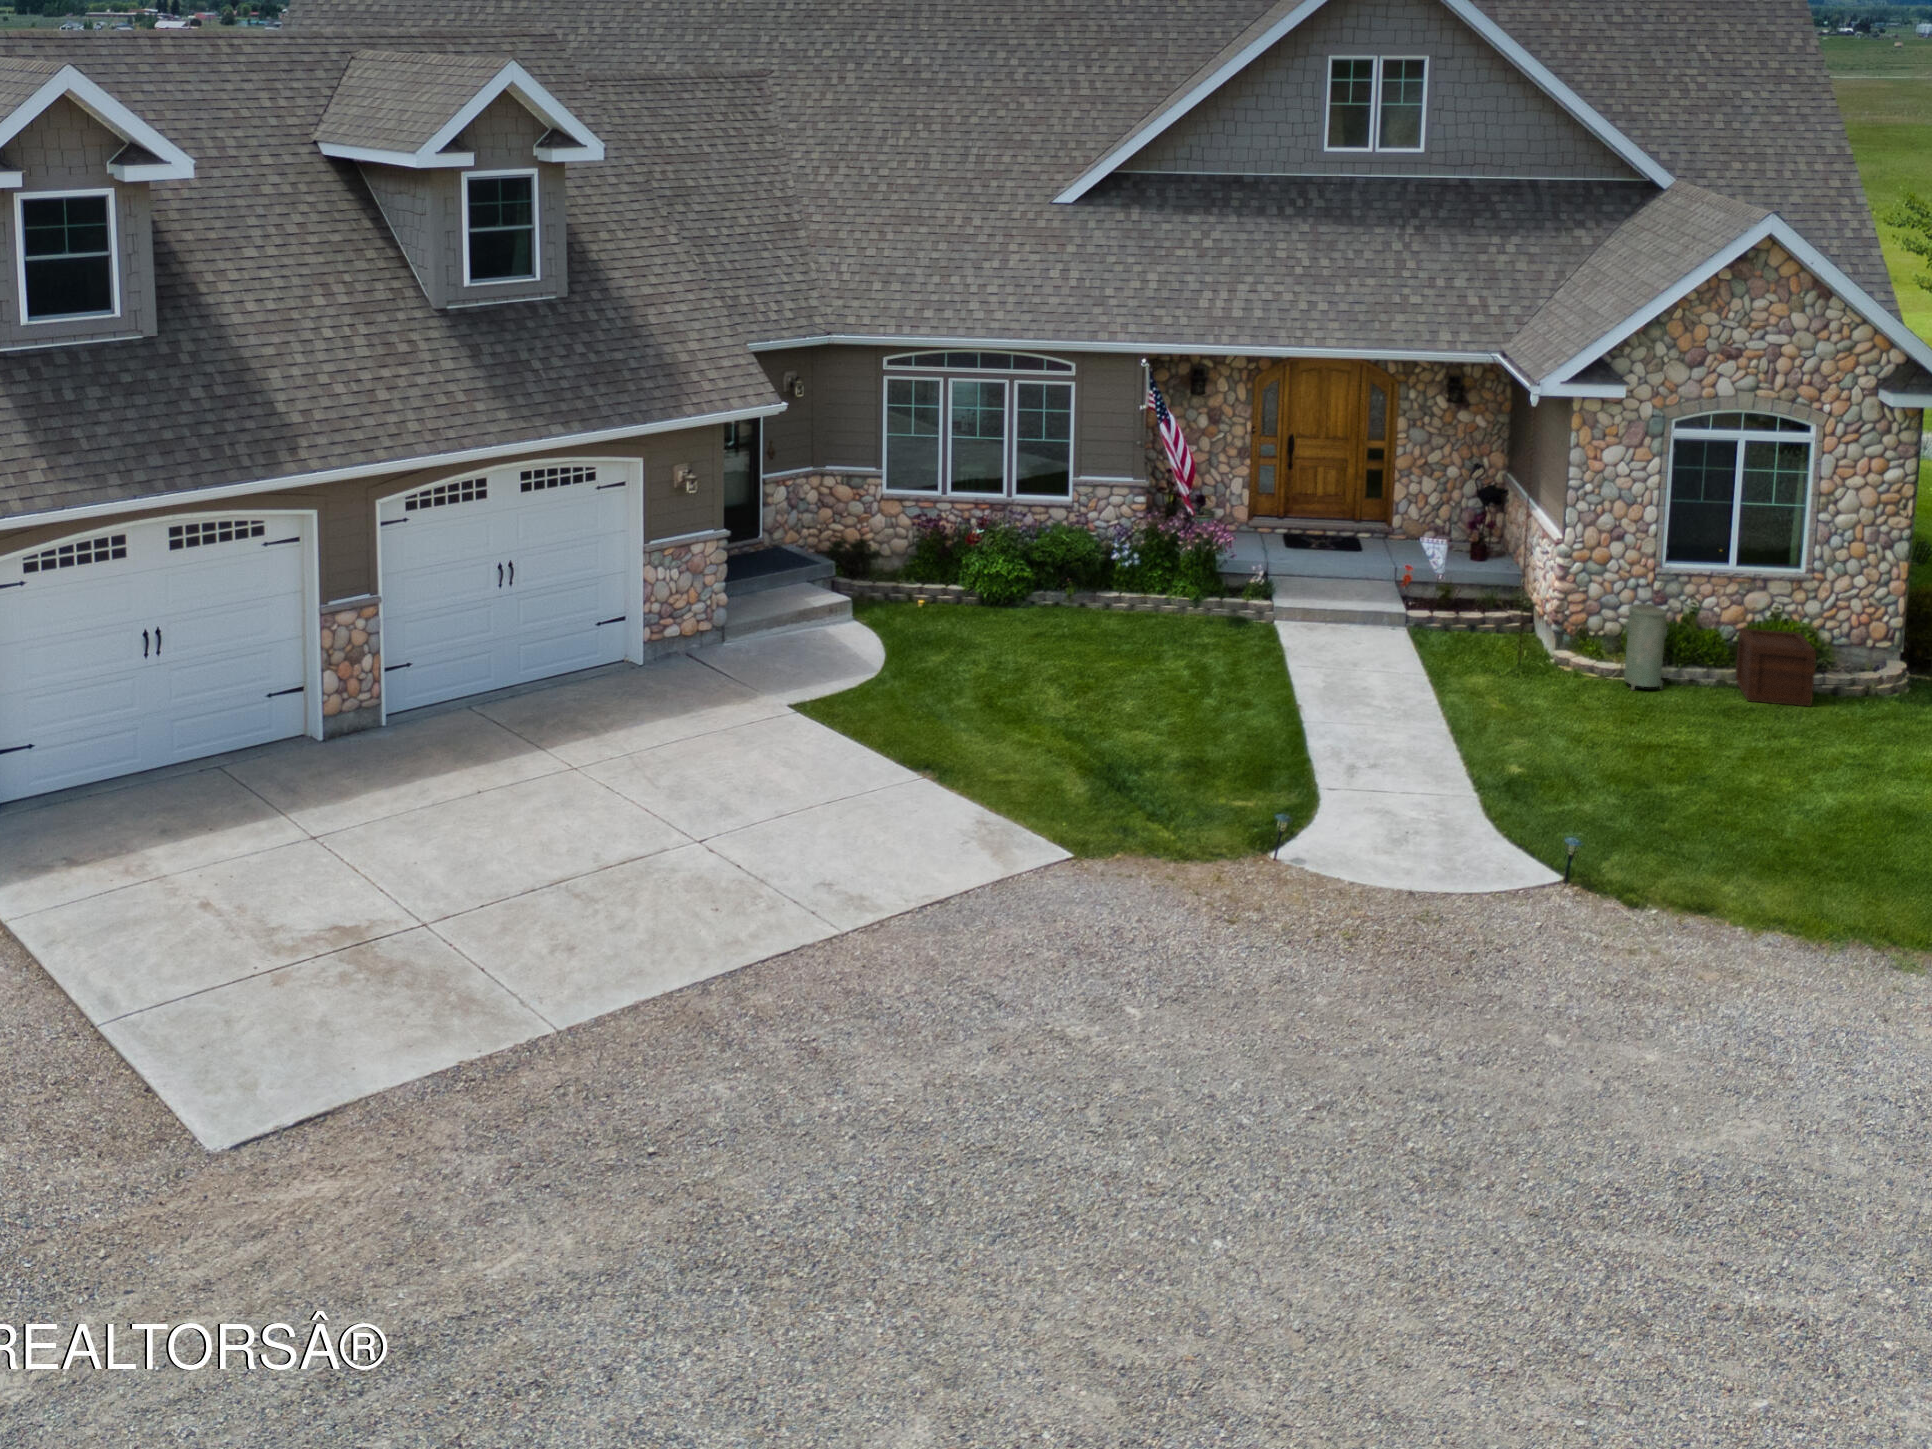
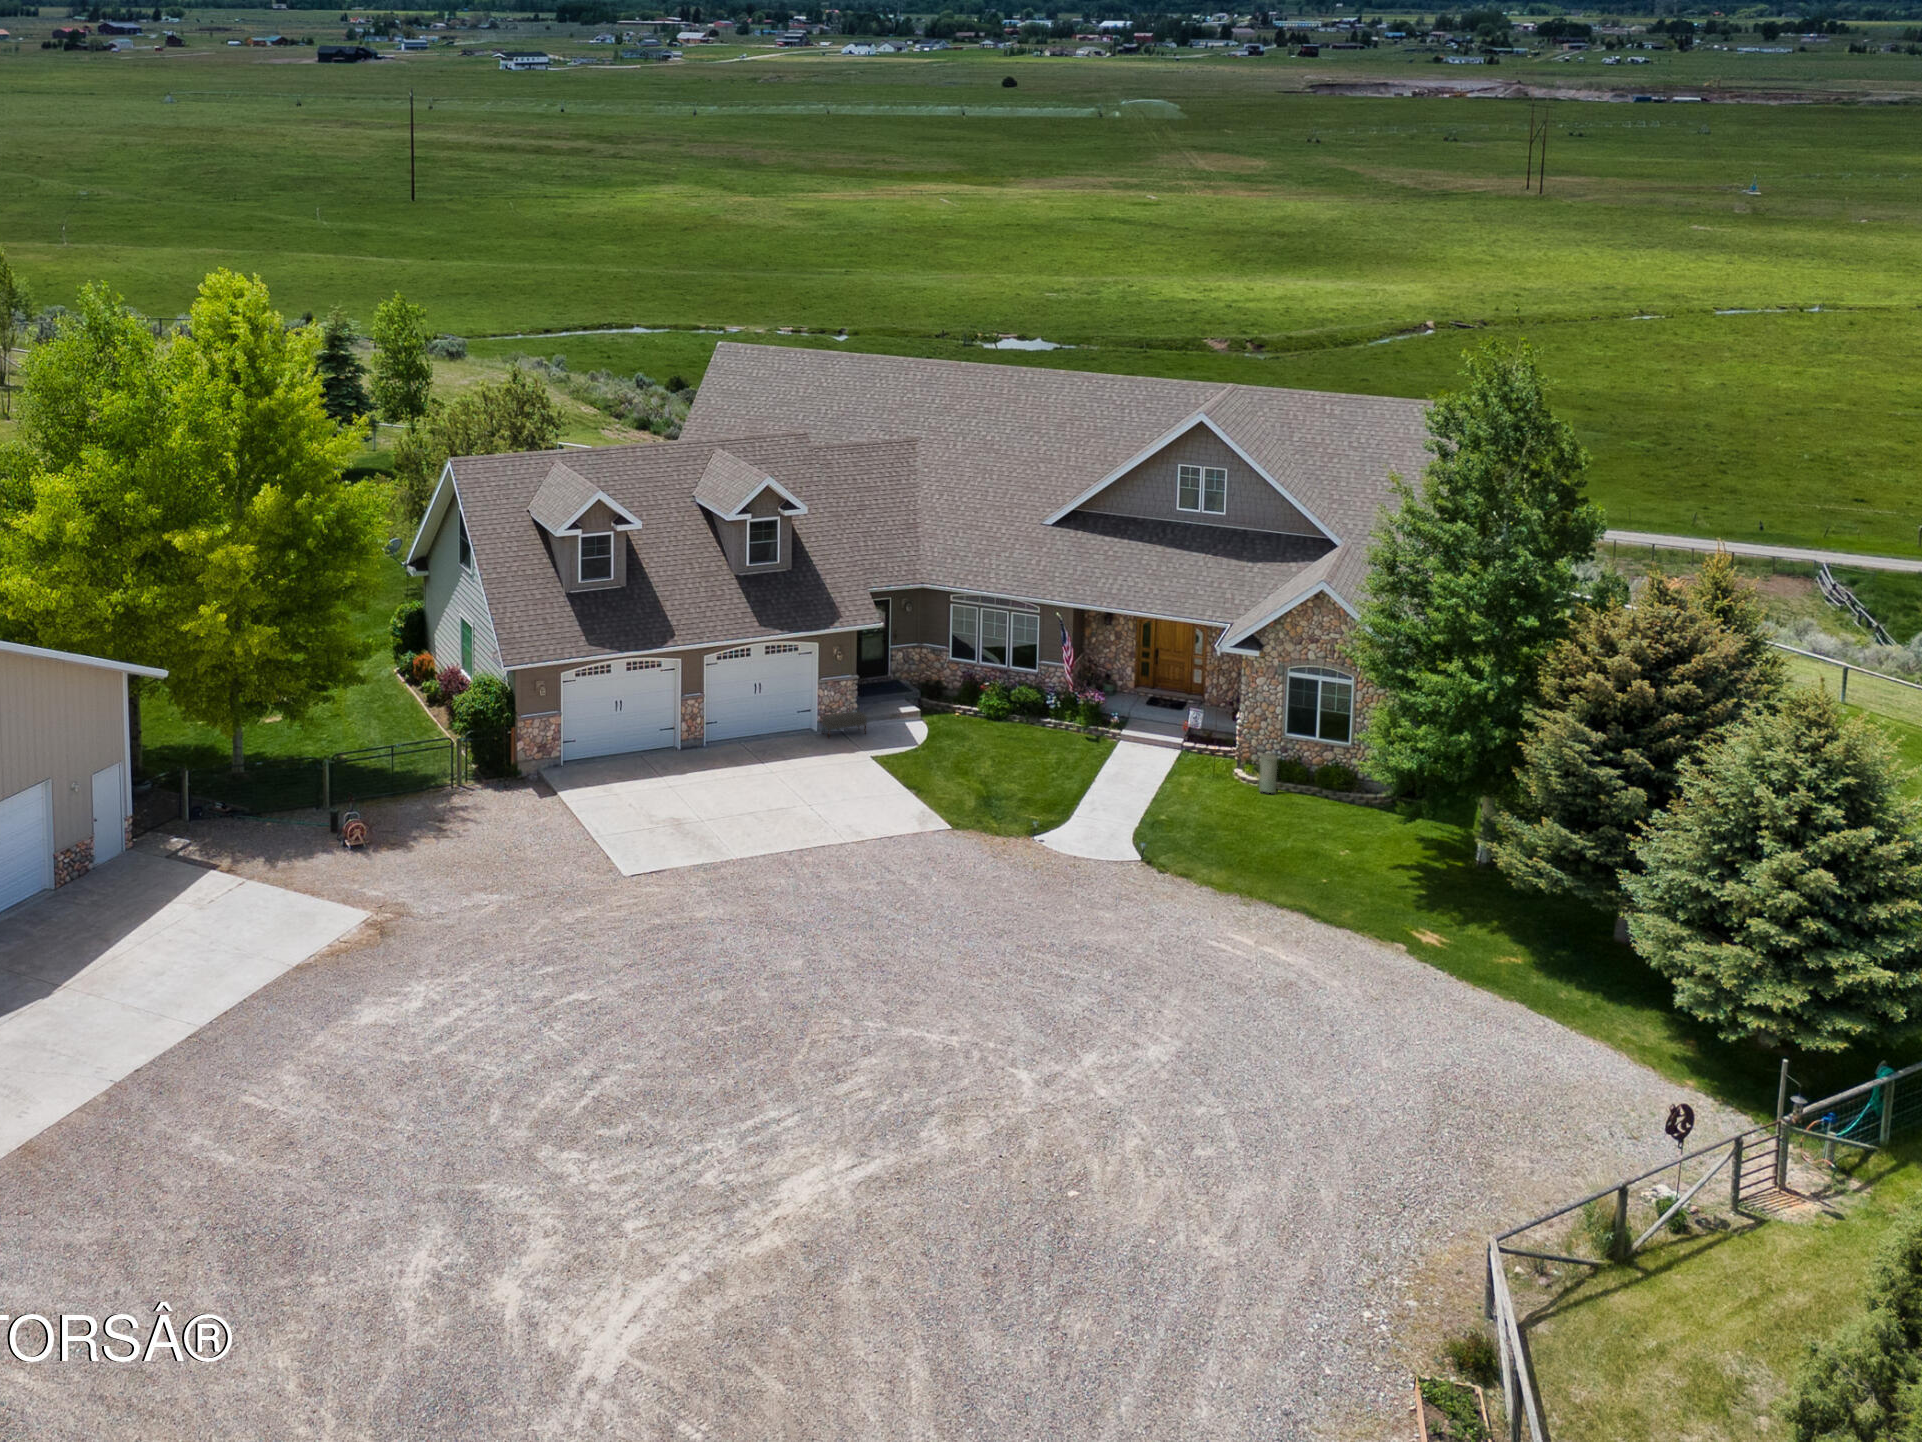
bench: none [654,608,757,675] -> present [822,711,867,736]
wooden crate: present [1736,629,1816,706] -> none [1310,770,1346,810]

